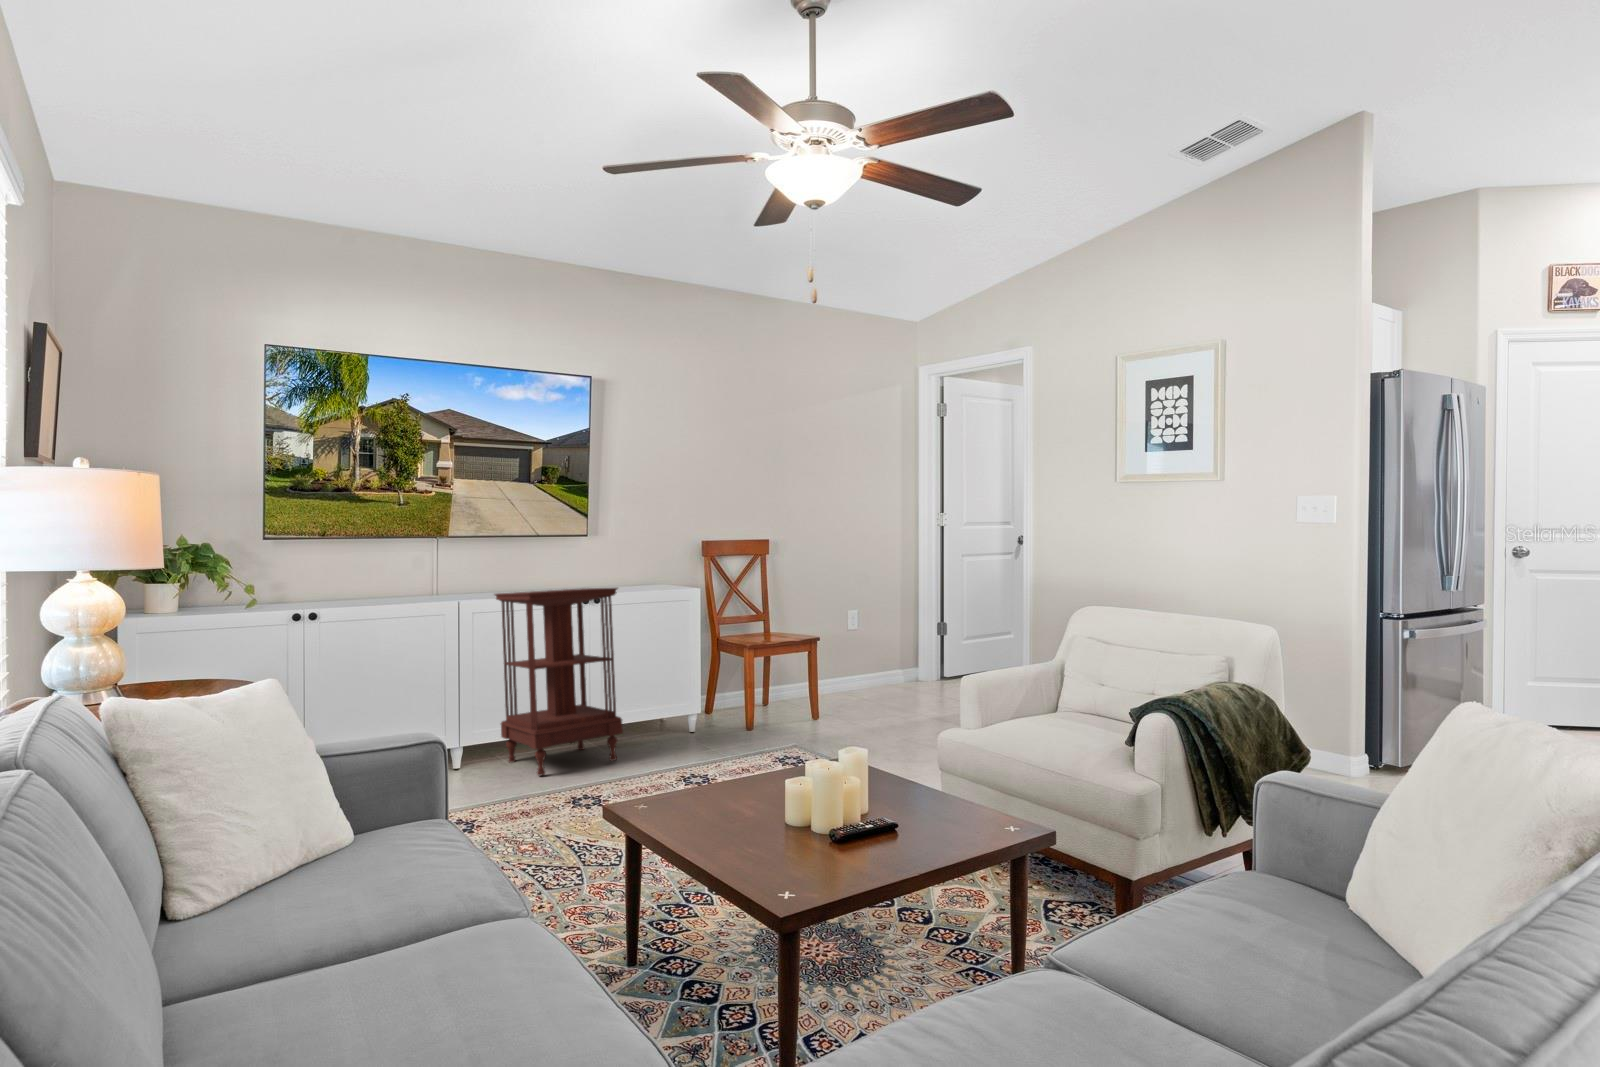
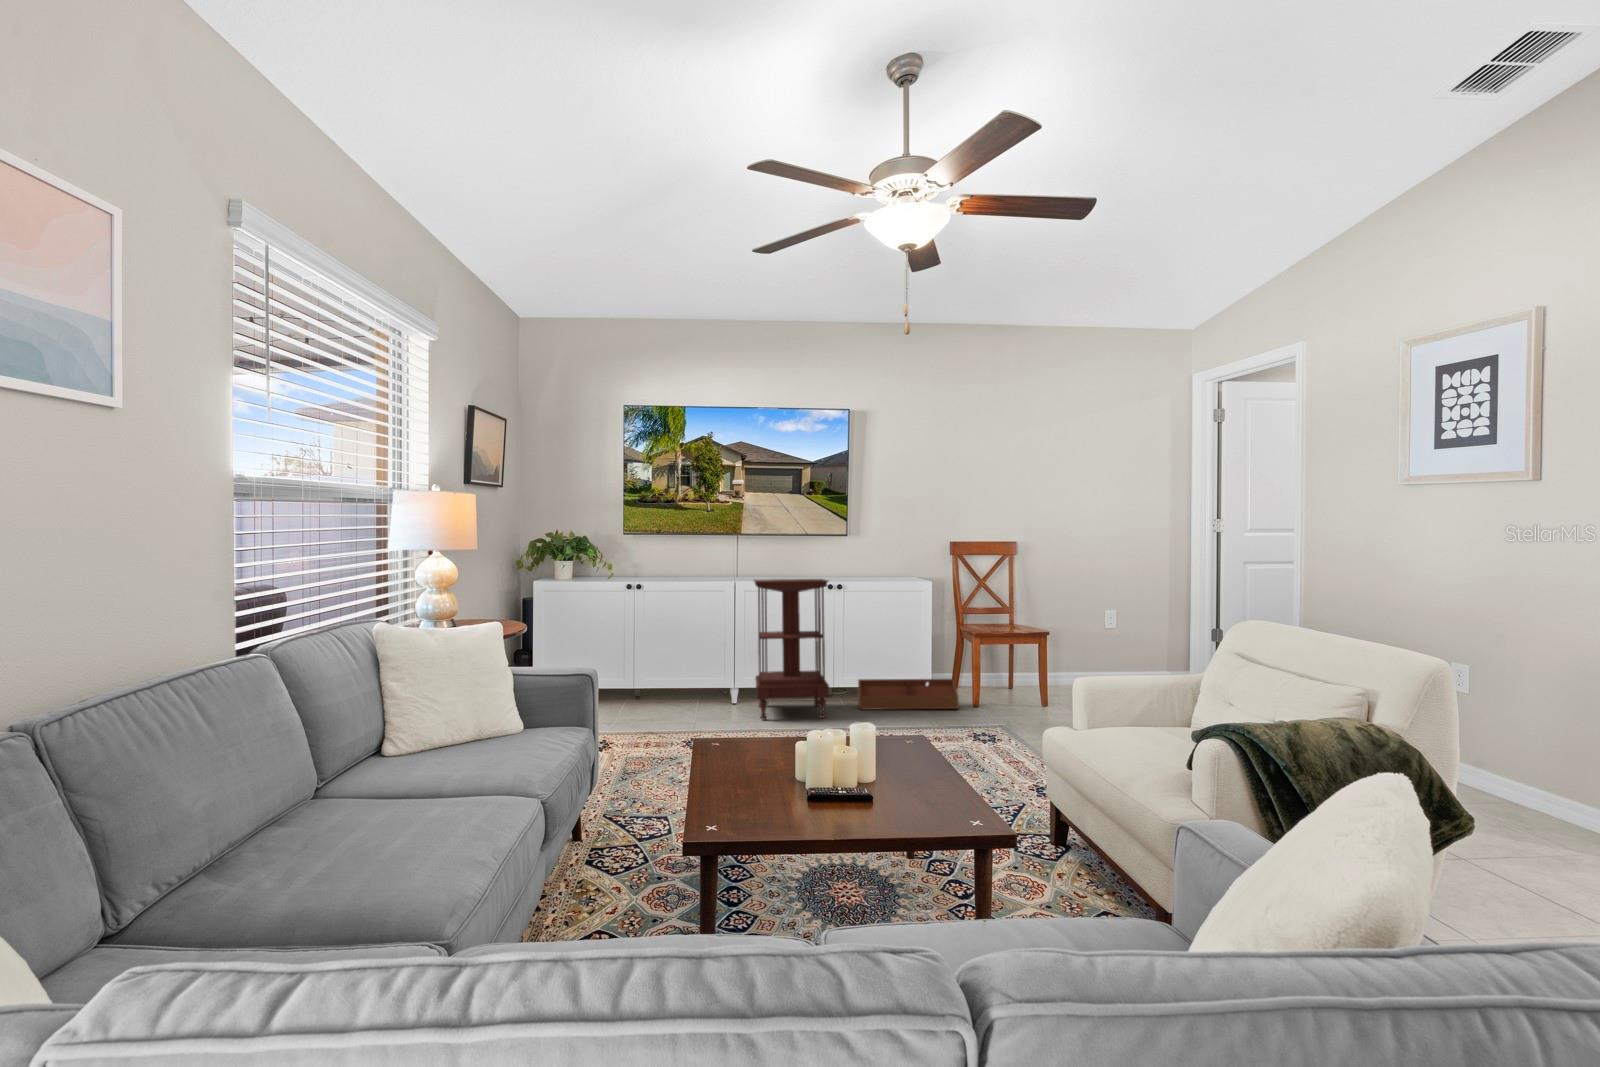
storage bin: none [625,695,744,745] -> present [858,679,959,710]

